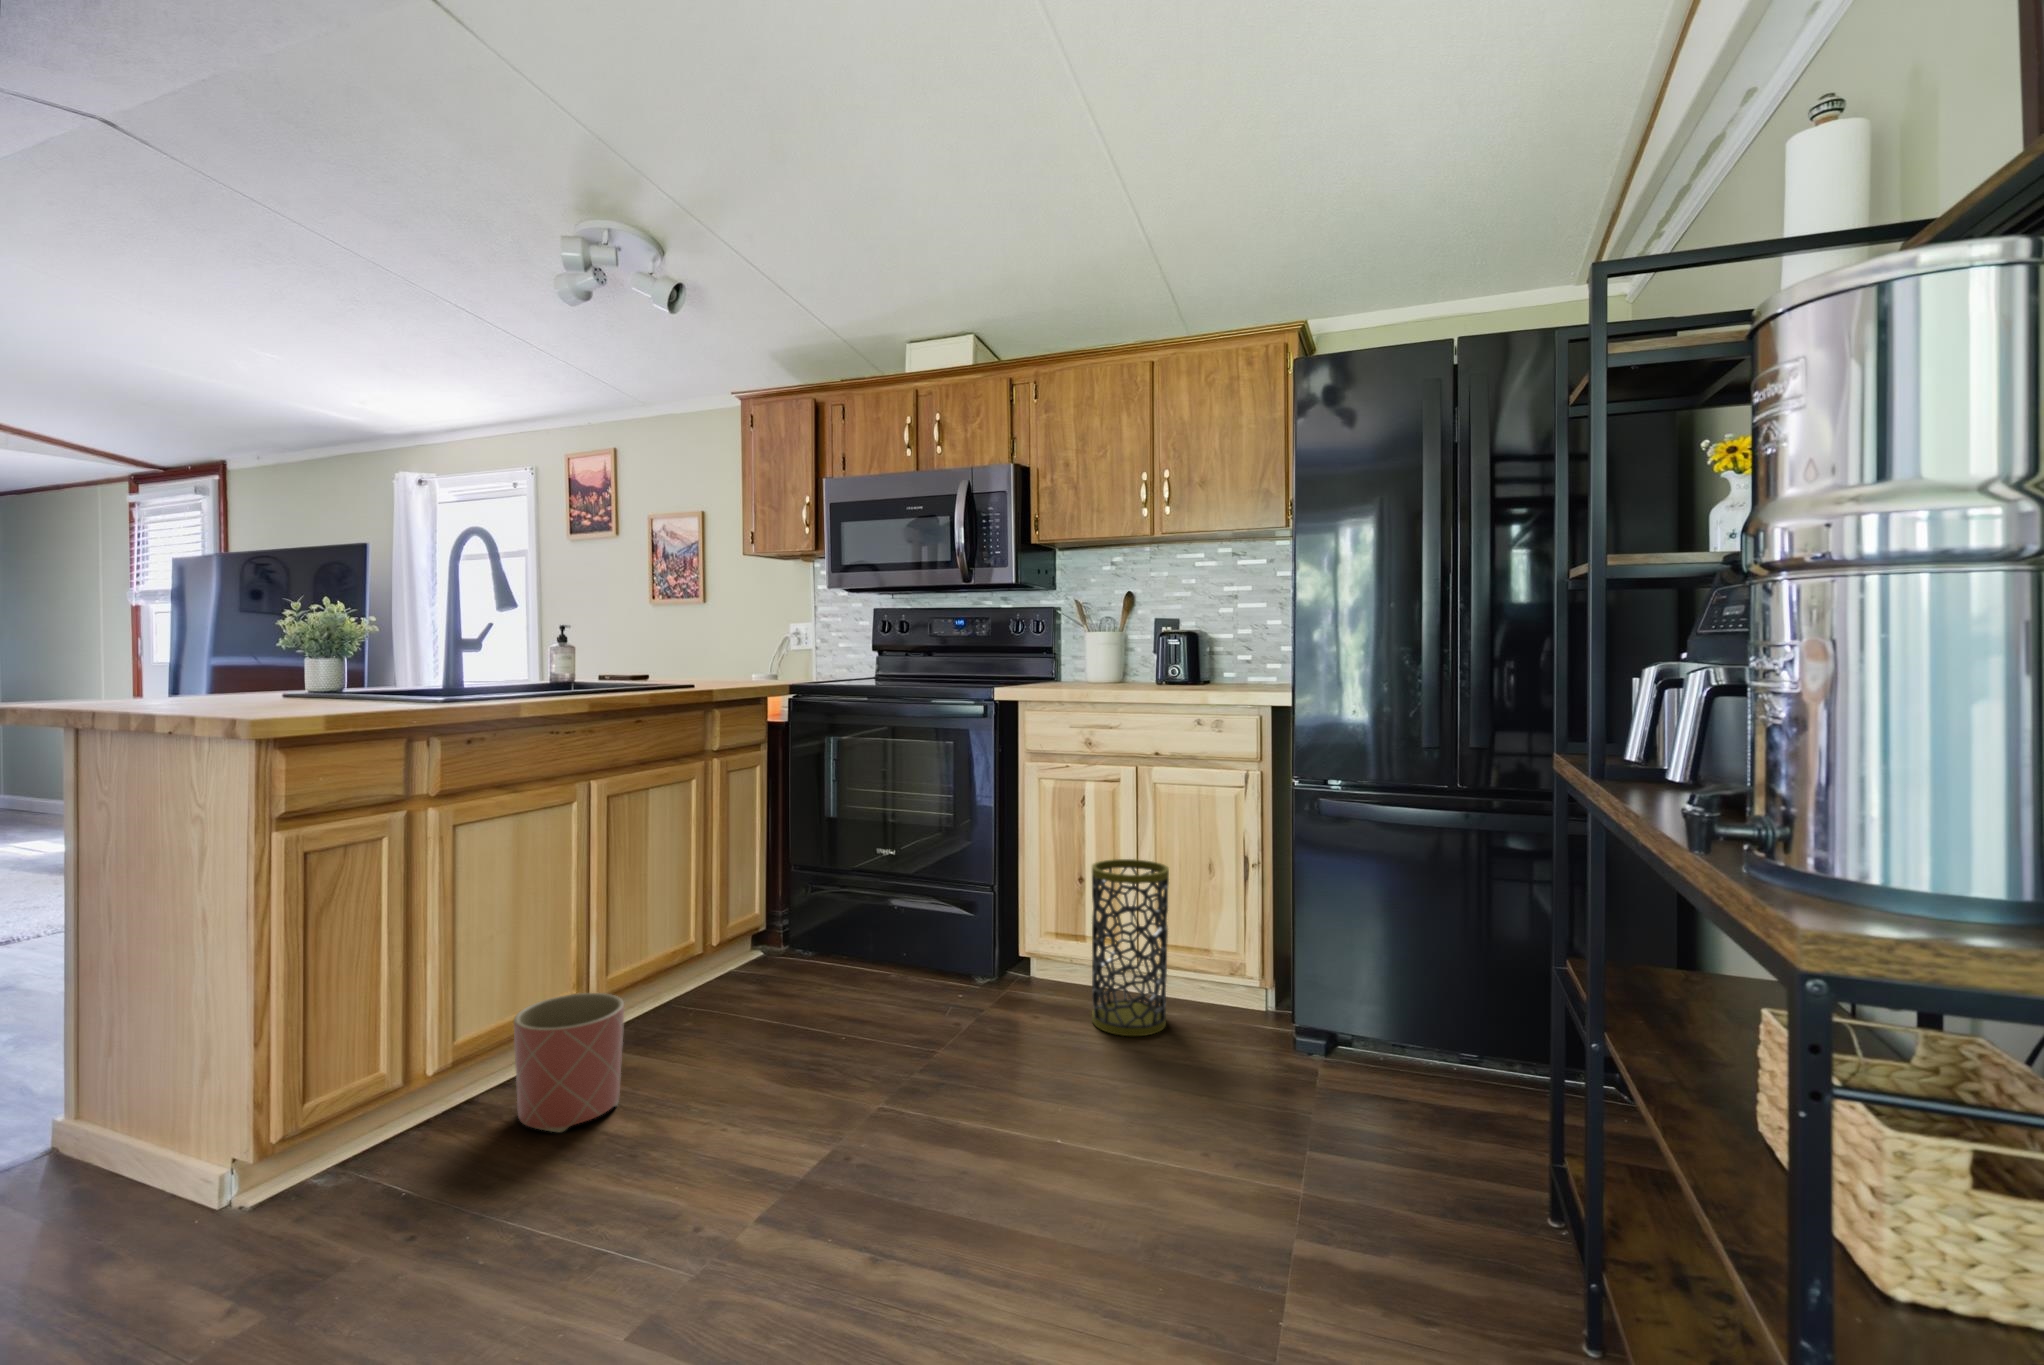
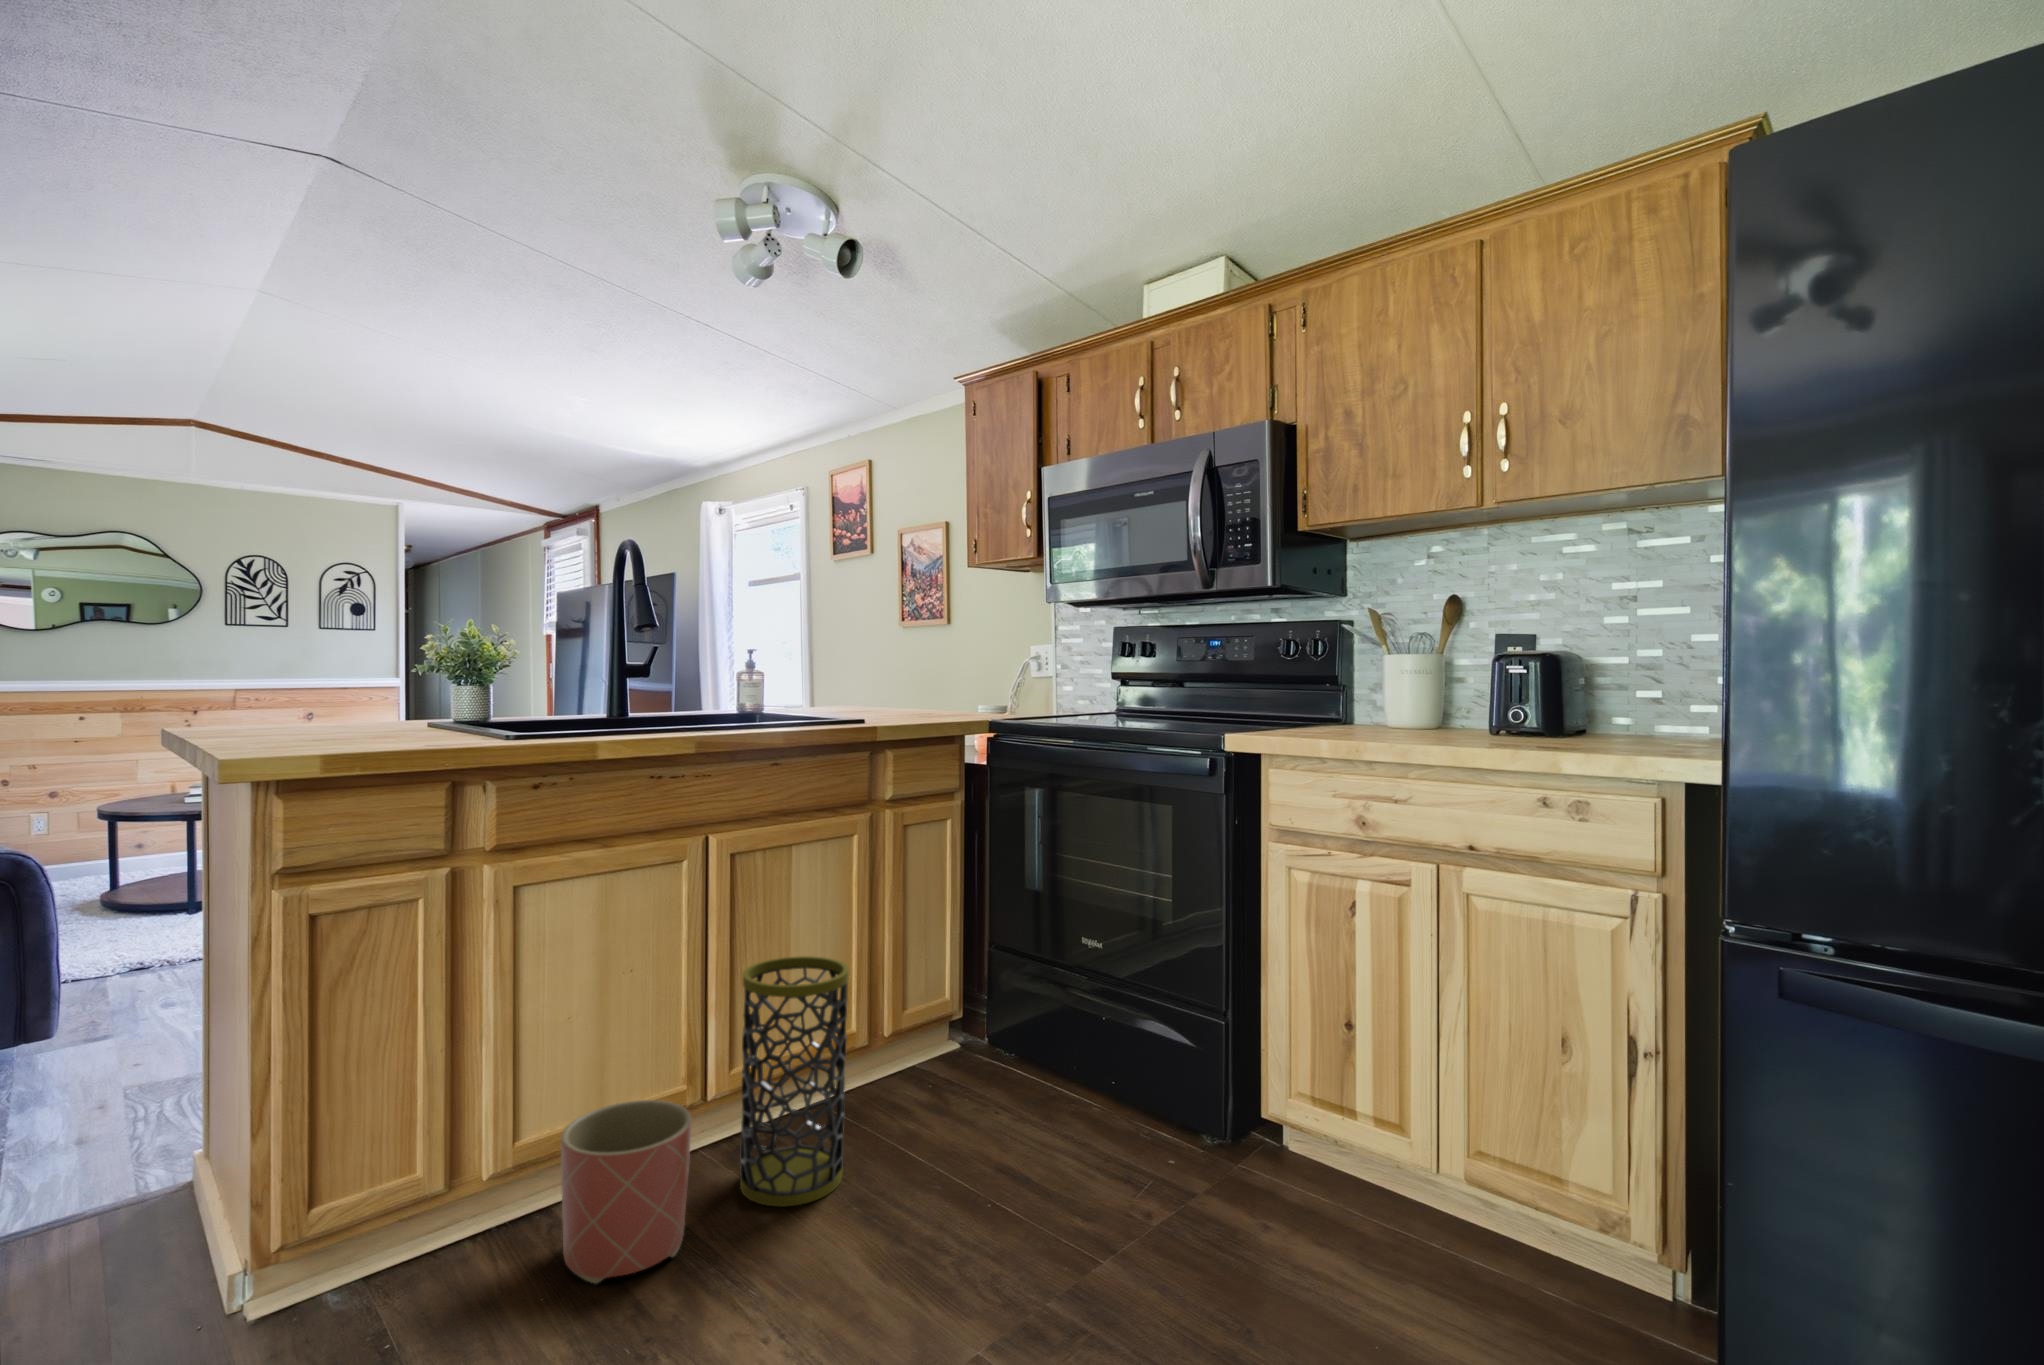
trash can: present [1092,859,1169,1036] -> present [740,956,849,1207]

